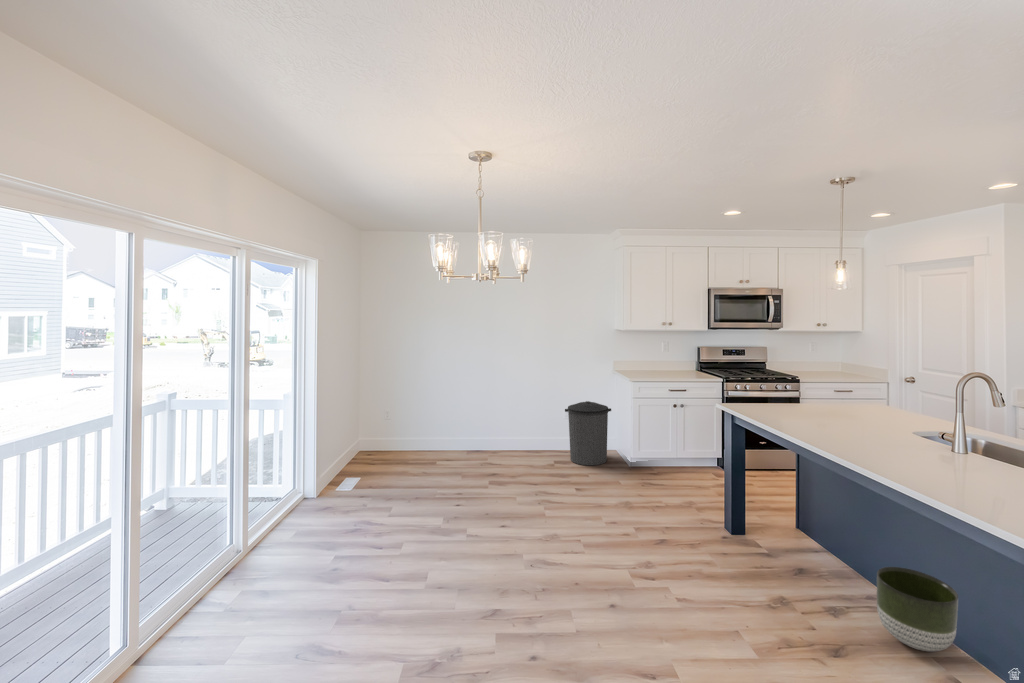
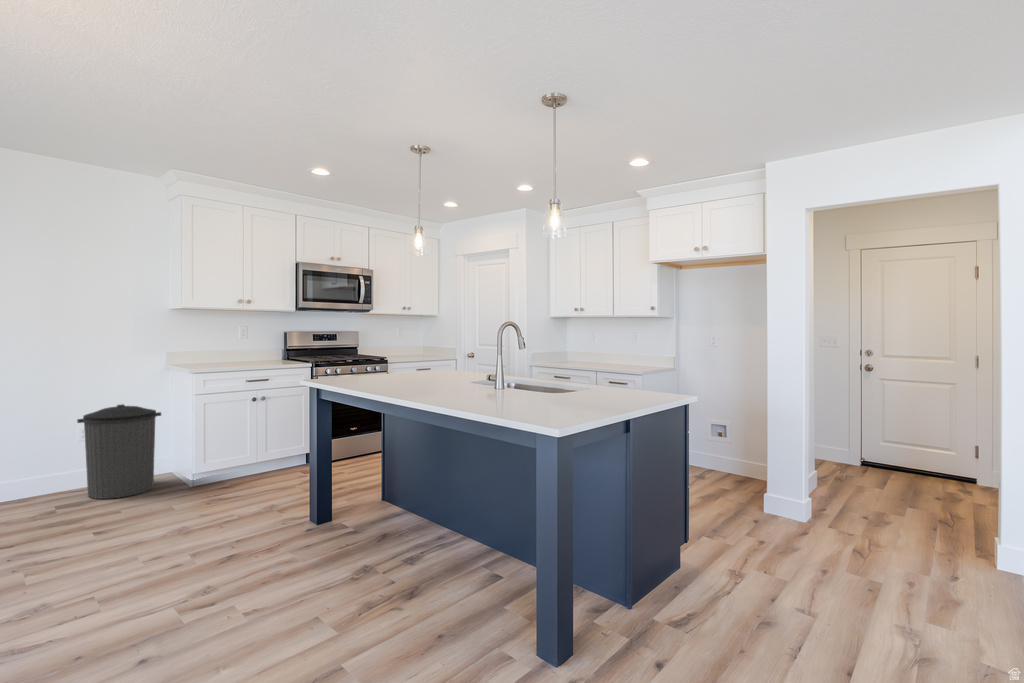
planter: present [877,567,958,652] -> none [445,499,498,565]

